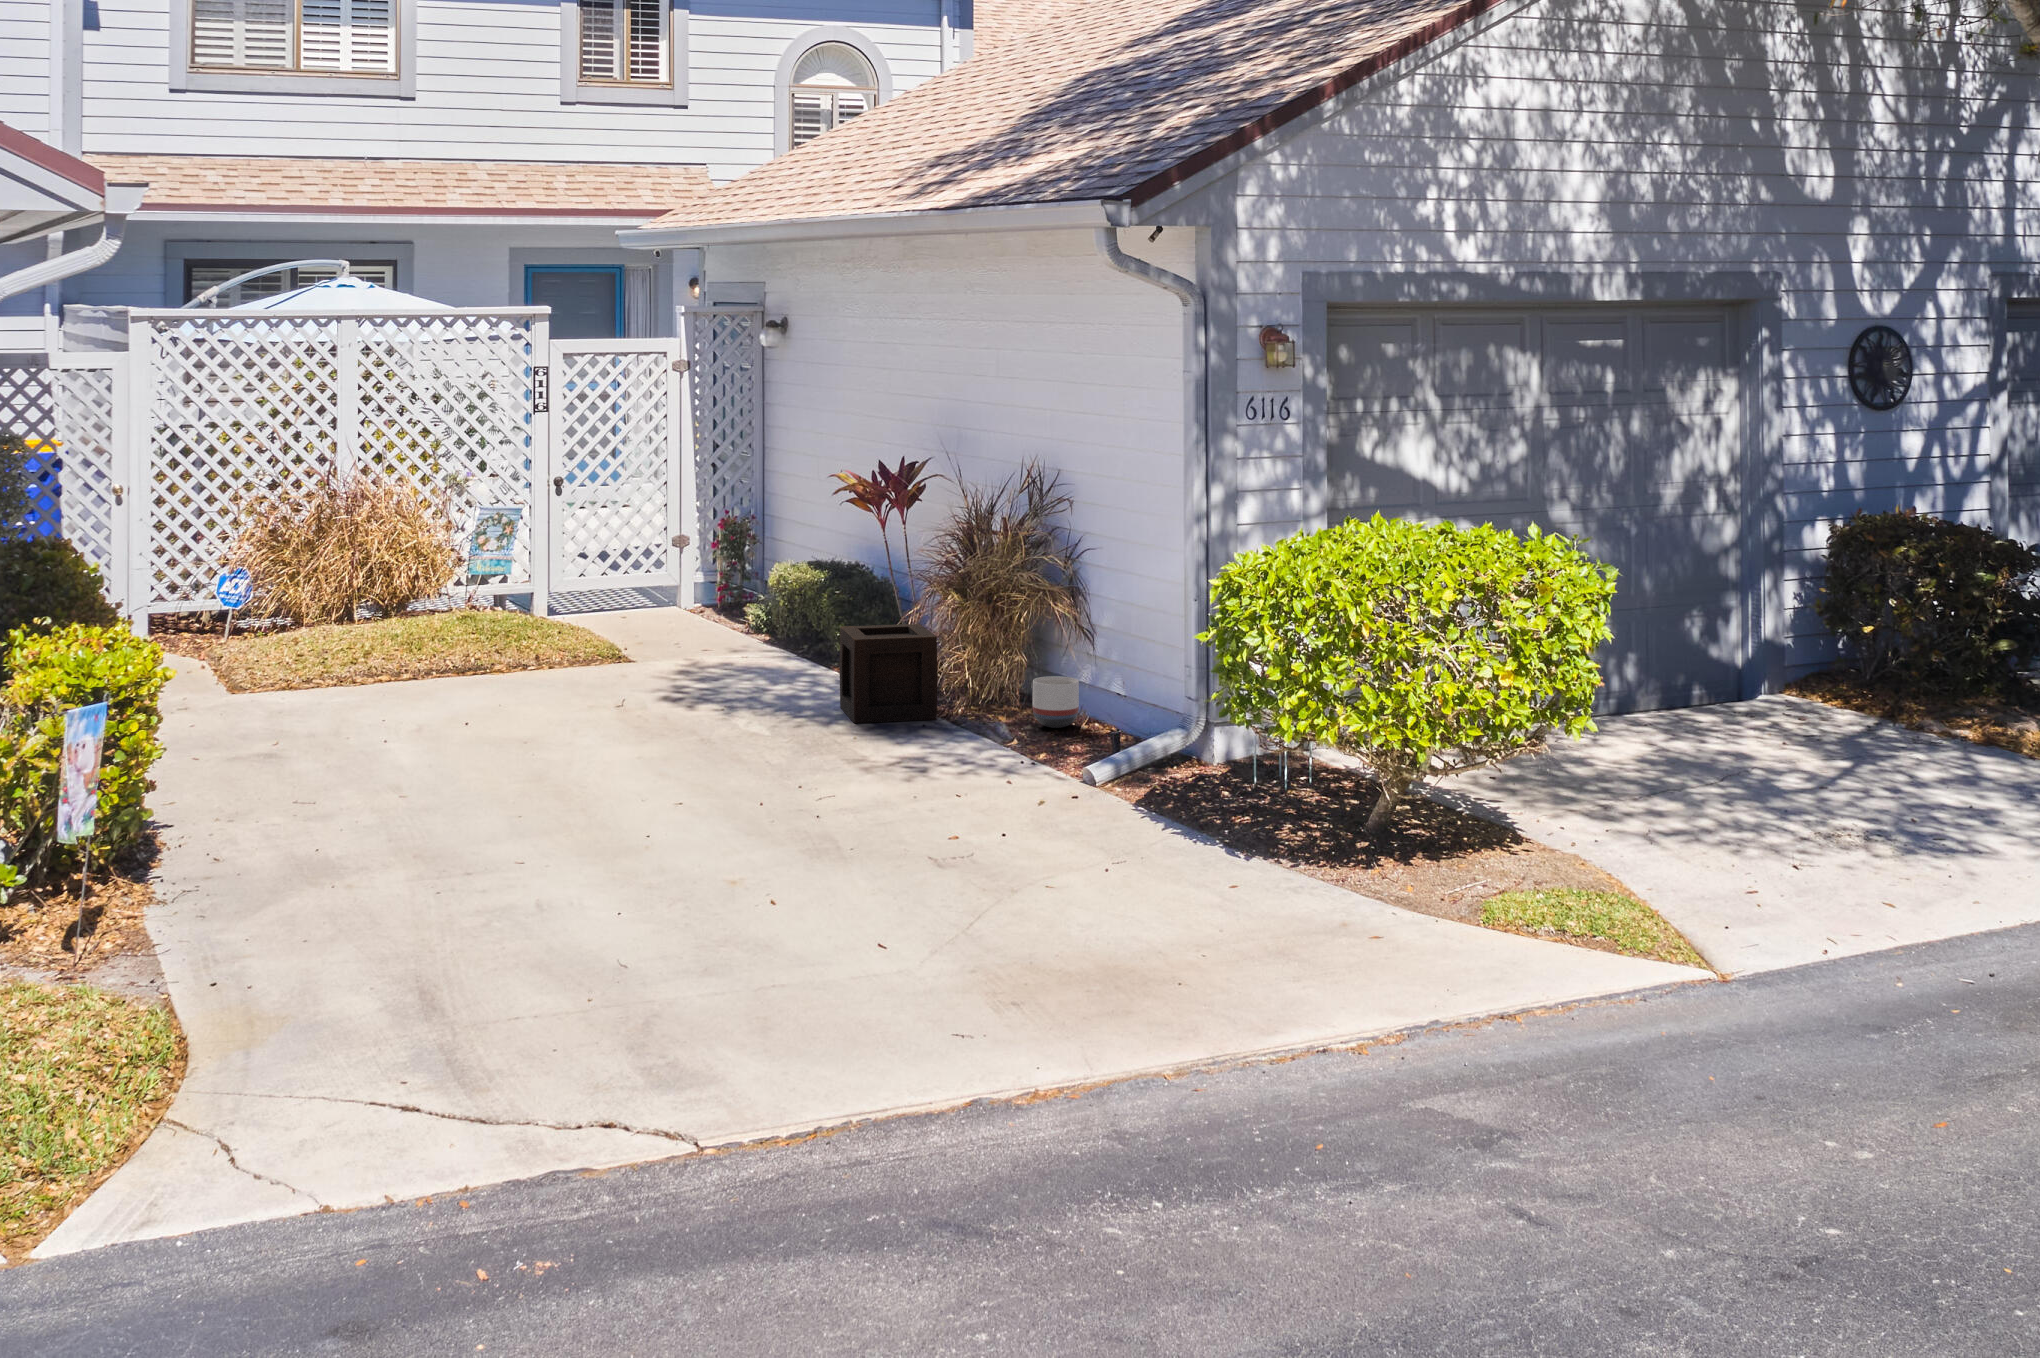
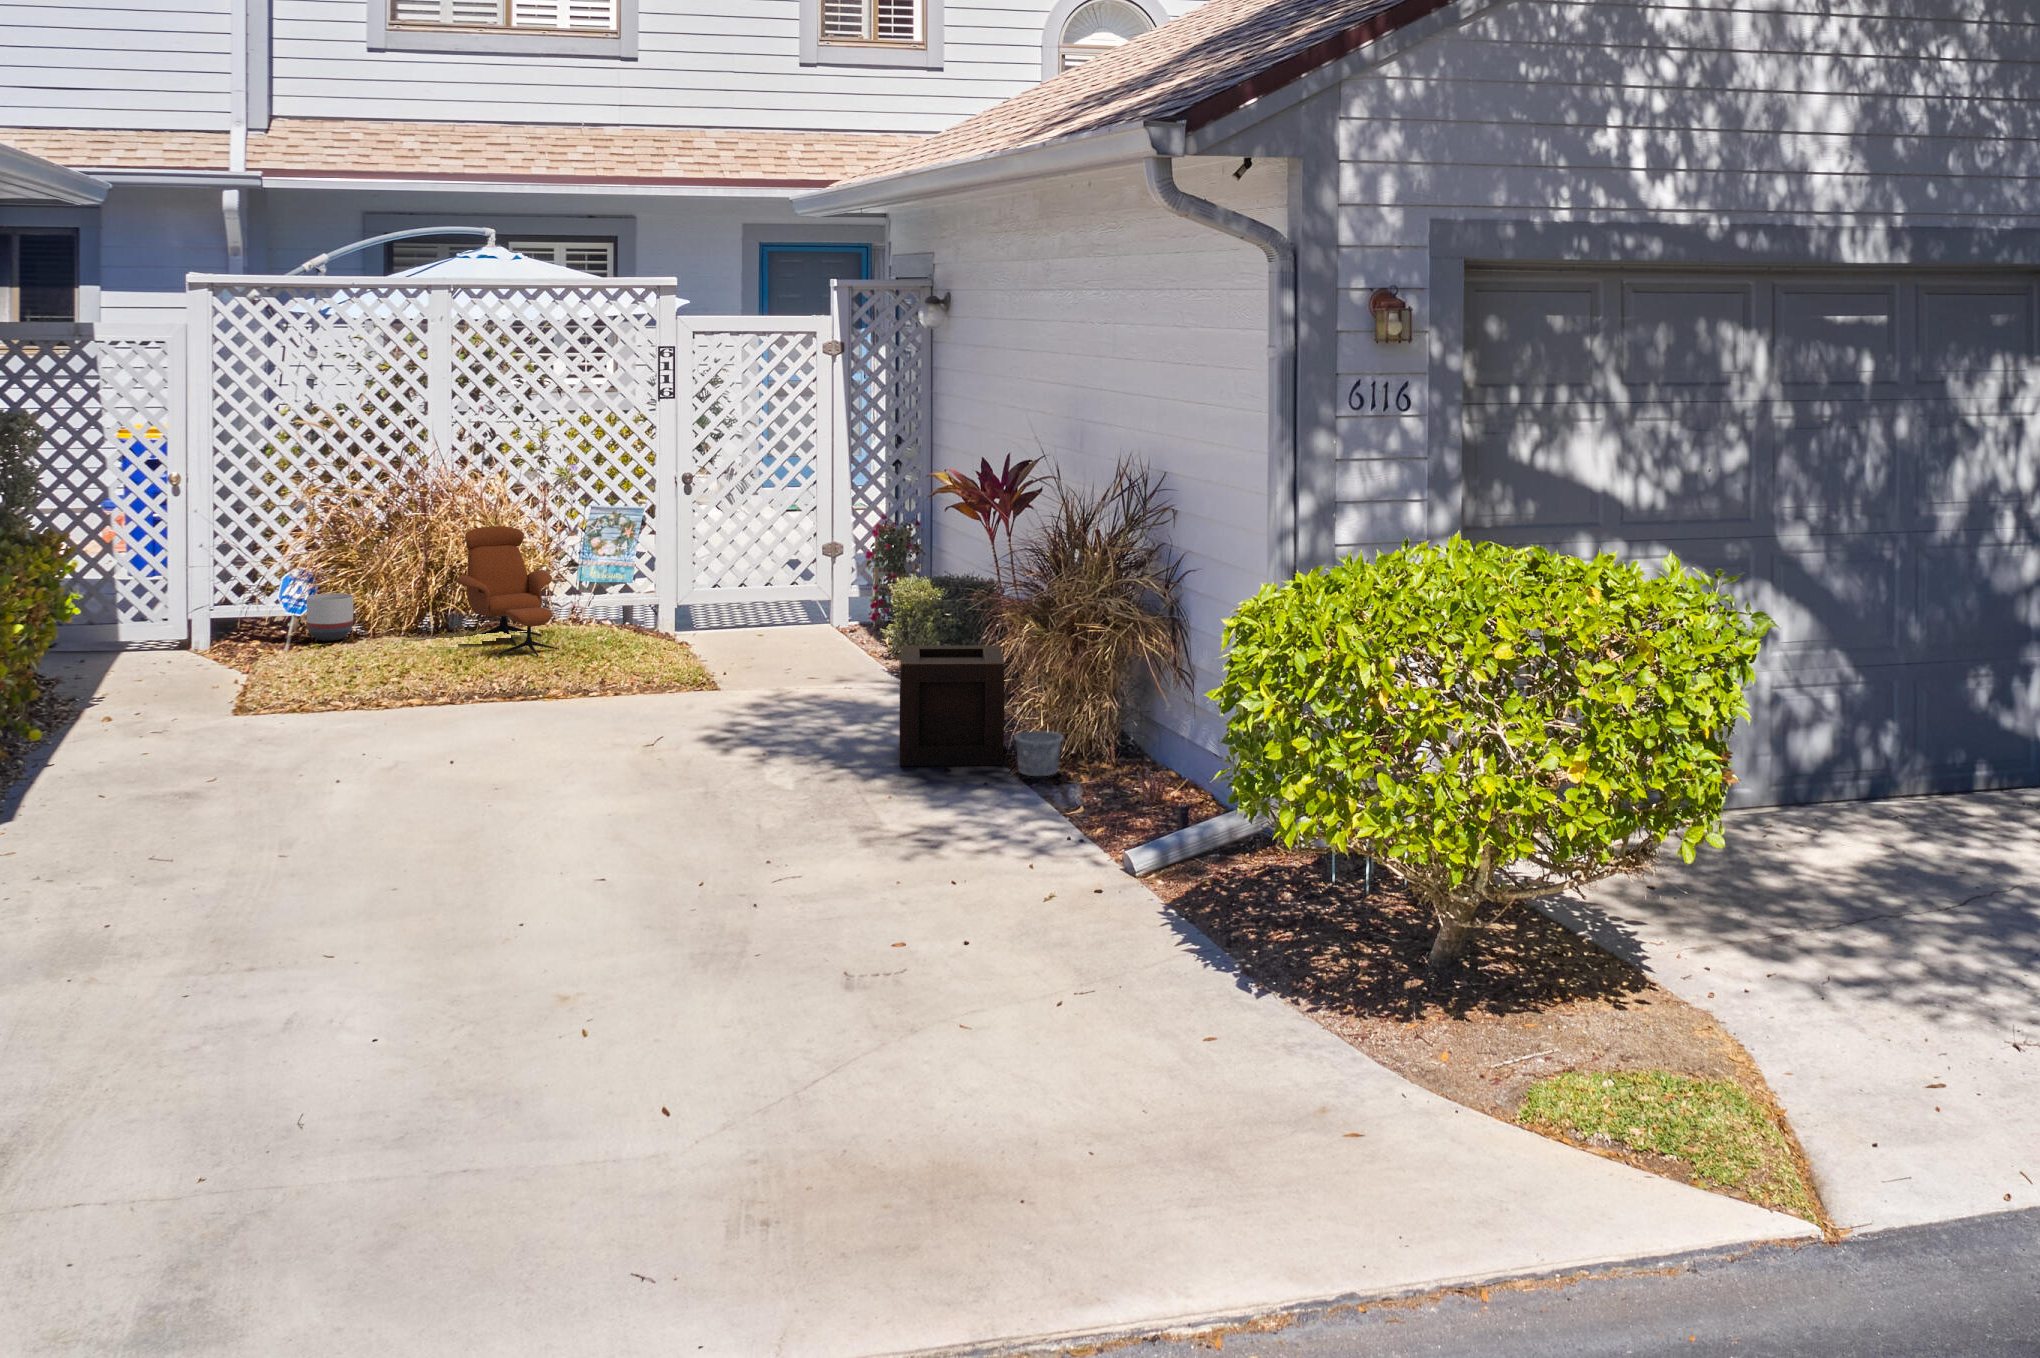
lounge chair: none [392,543,488,654] -> present [456,526,558,656]
bucket: none [949,673,989,726] -> present [1014,731,1063,776]
planter: present [1033,676,1079,728] -> present [307,593,353,641]

